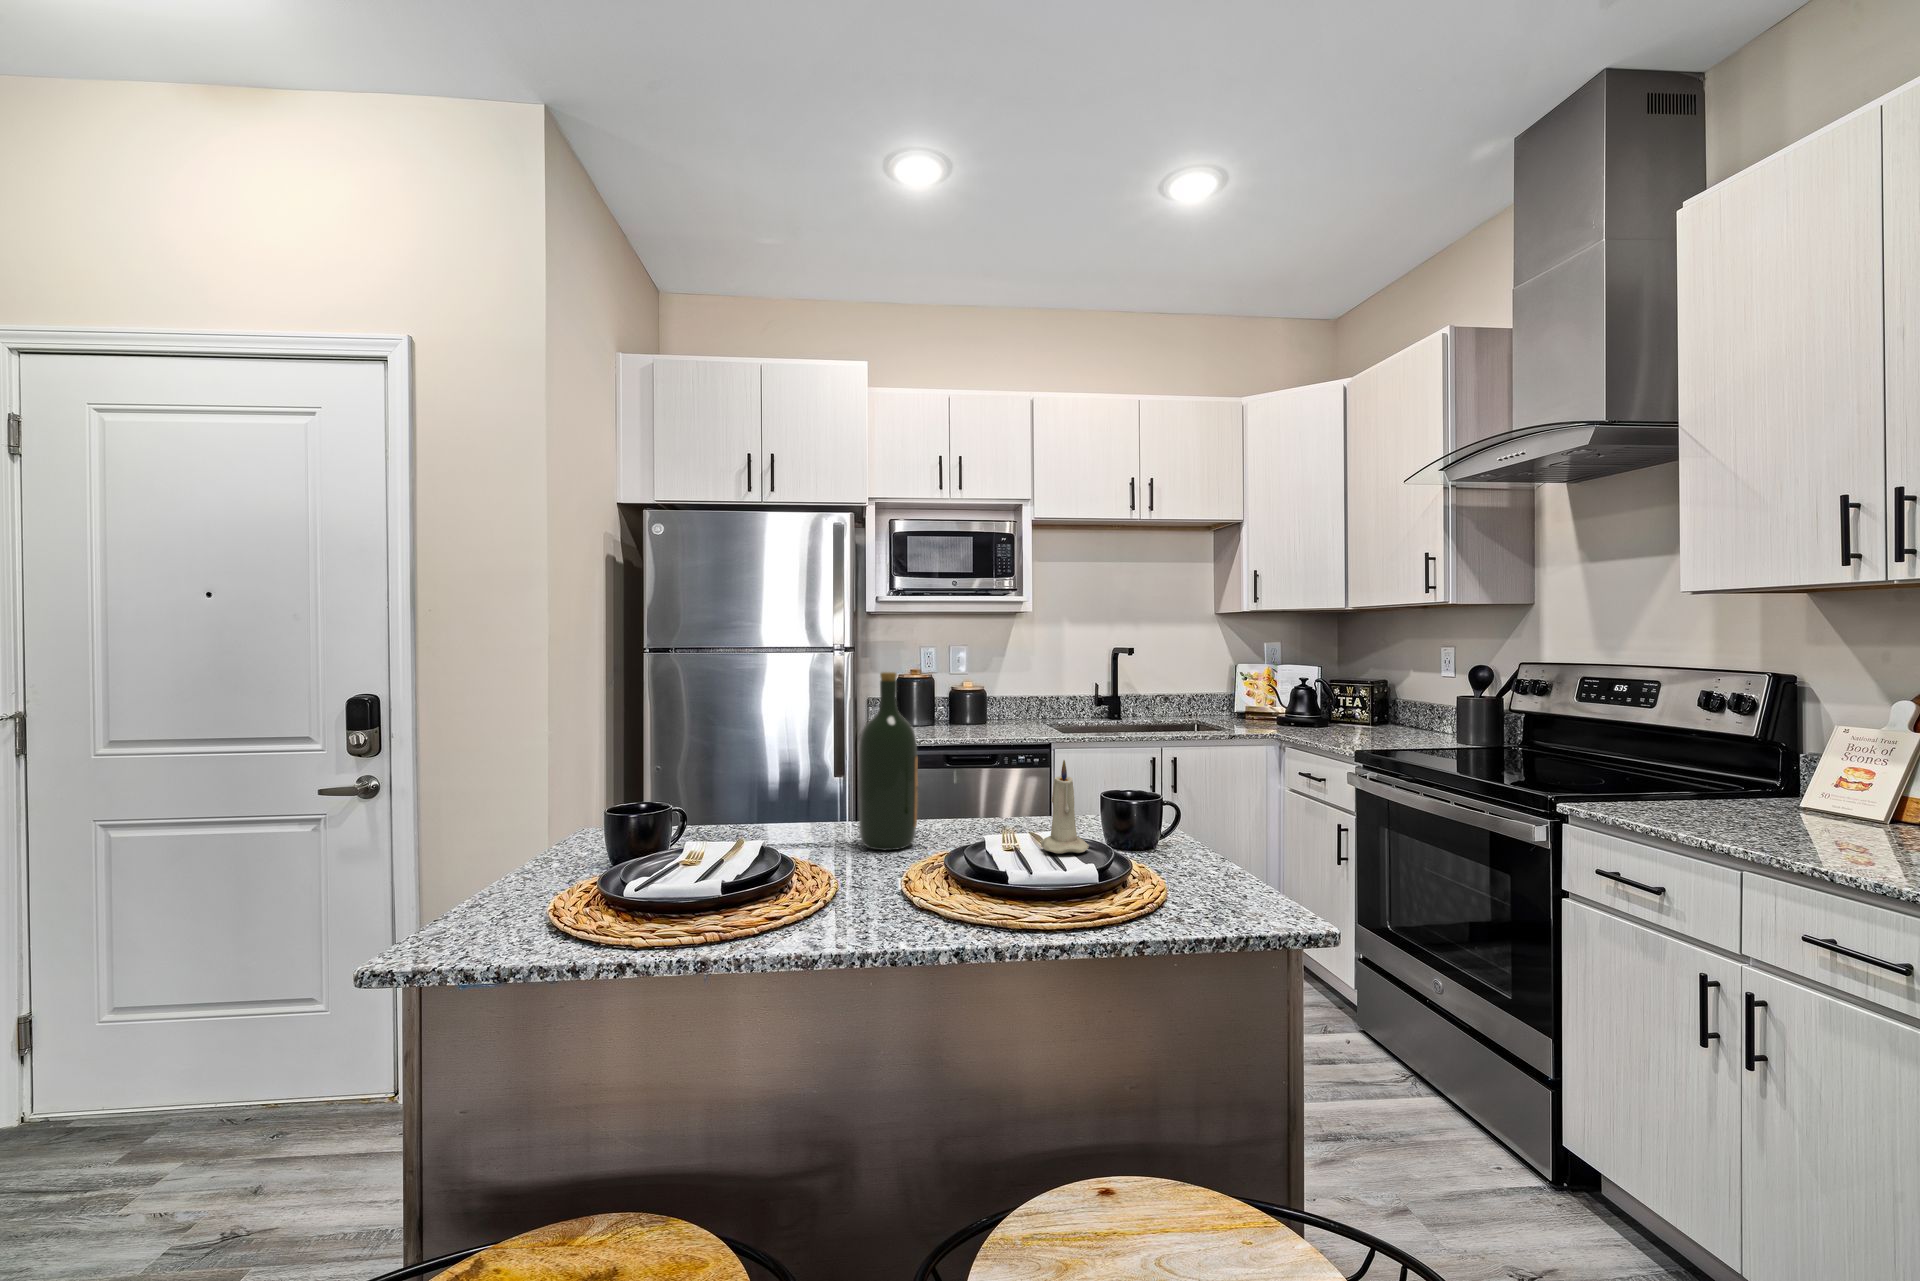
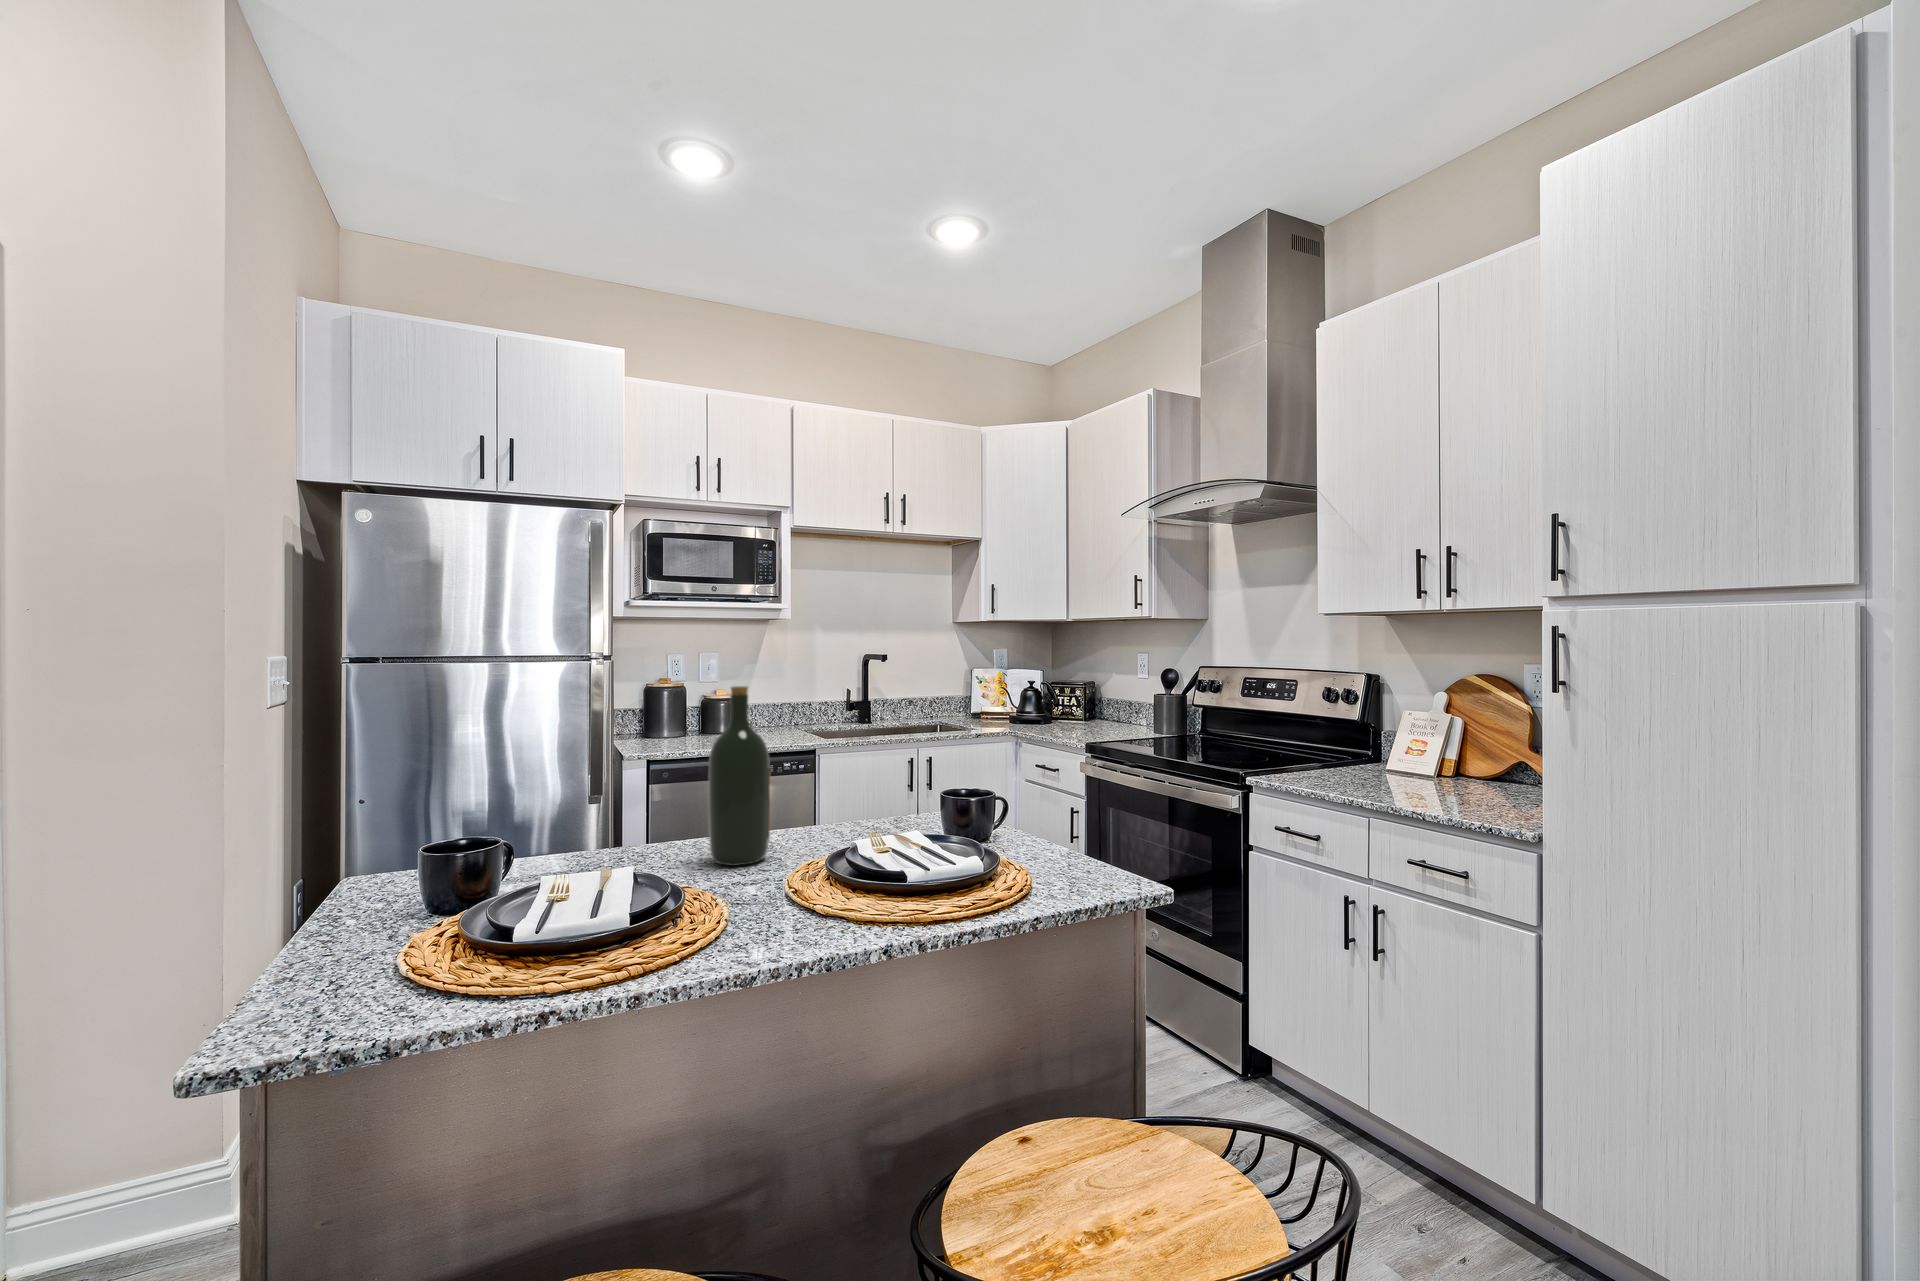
candle: present [1041,760,1089,854] -> none [894,764,939,852]

